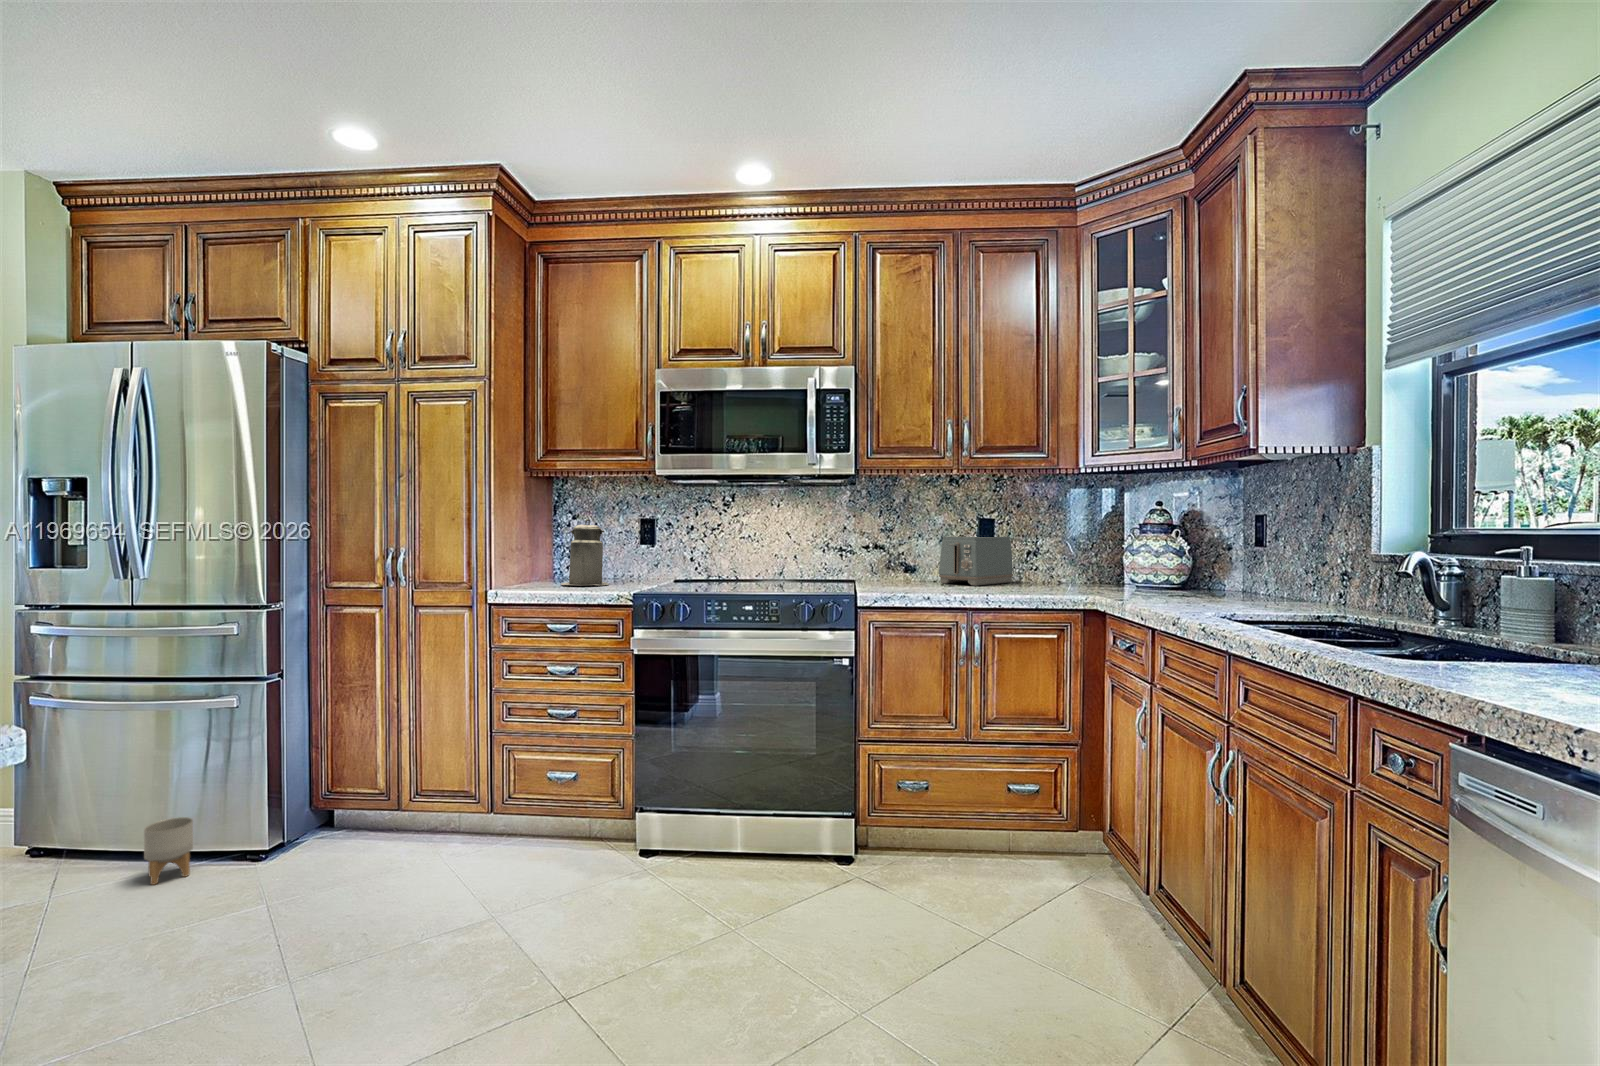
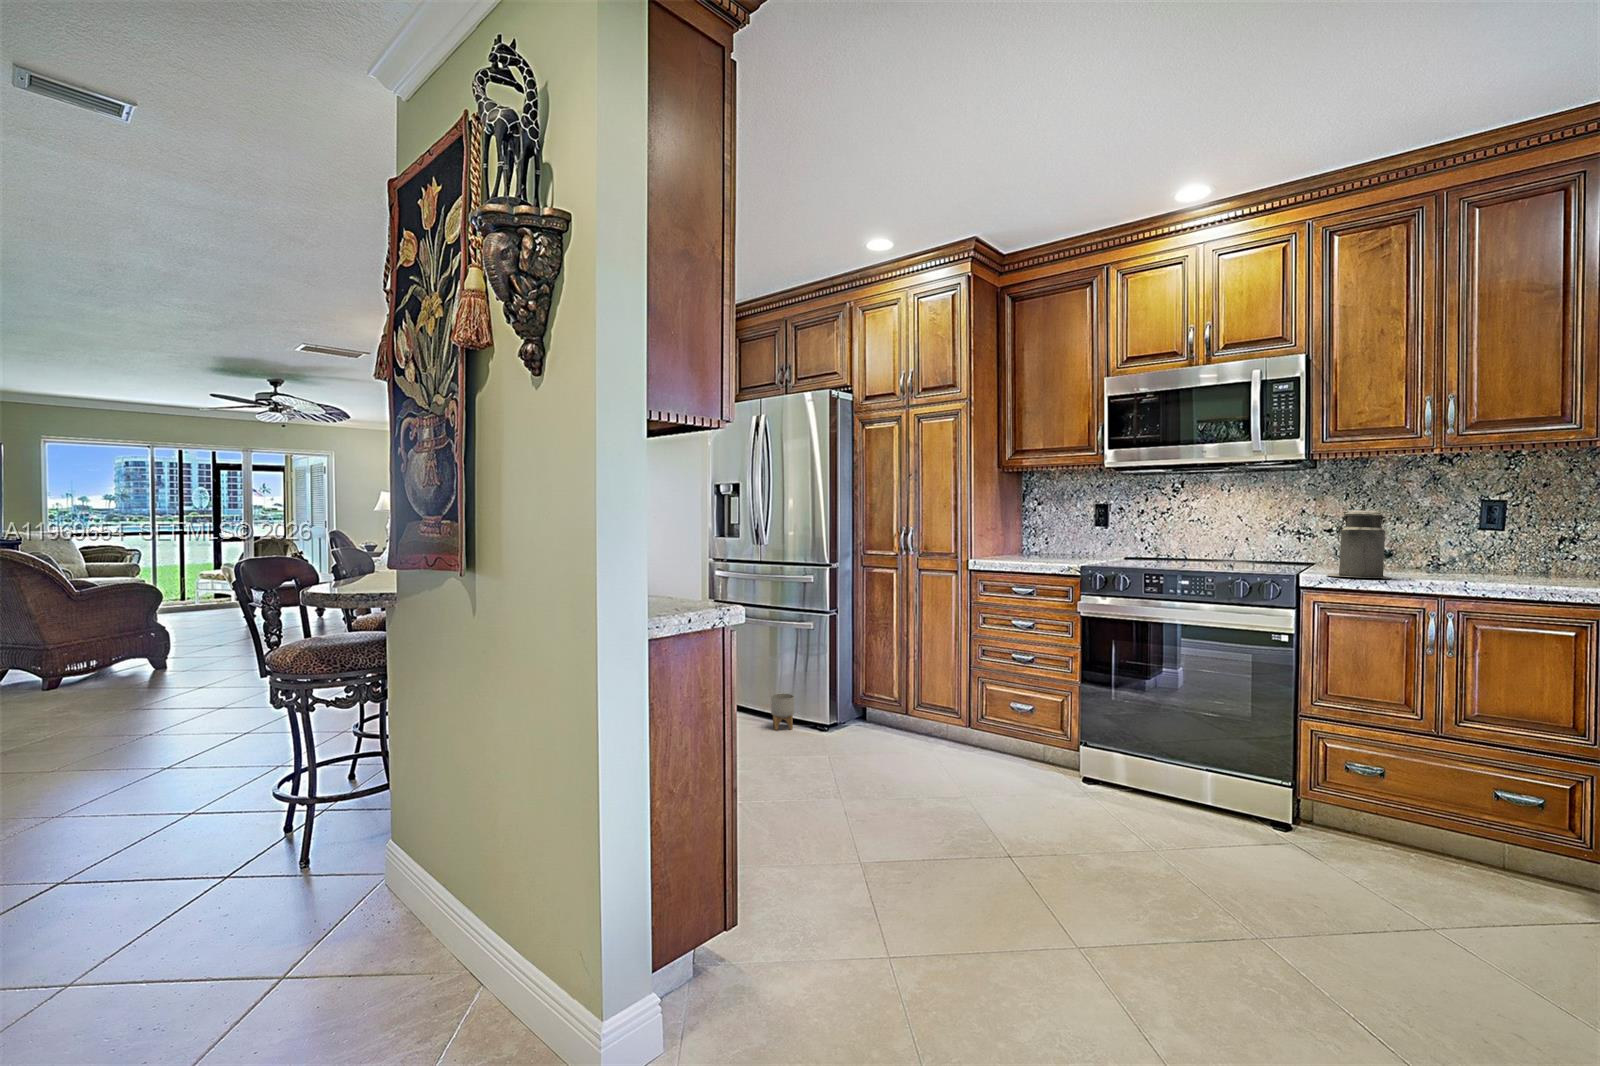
canister: present [561,519,609,585] -> present [1327,504,1390,579]
toaster: present [939,536,1013,586] -> none [1422,520,1538,574]

